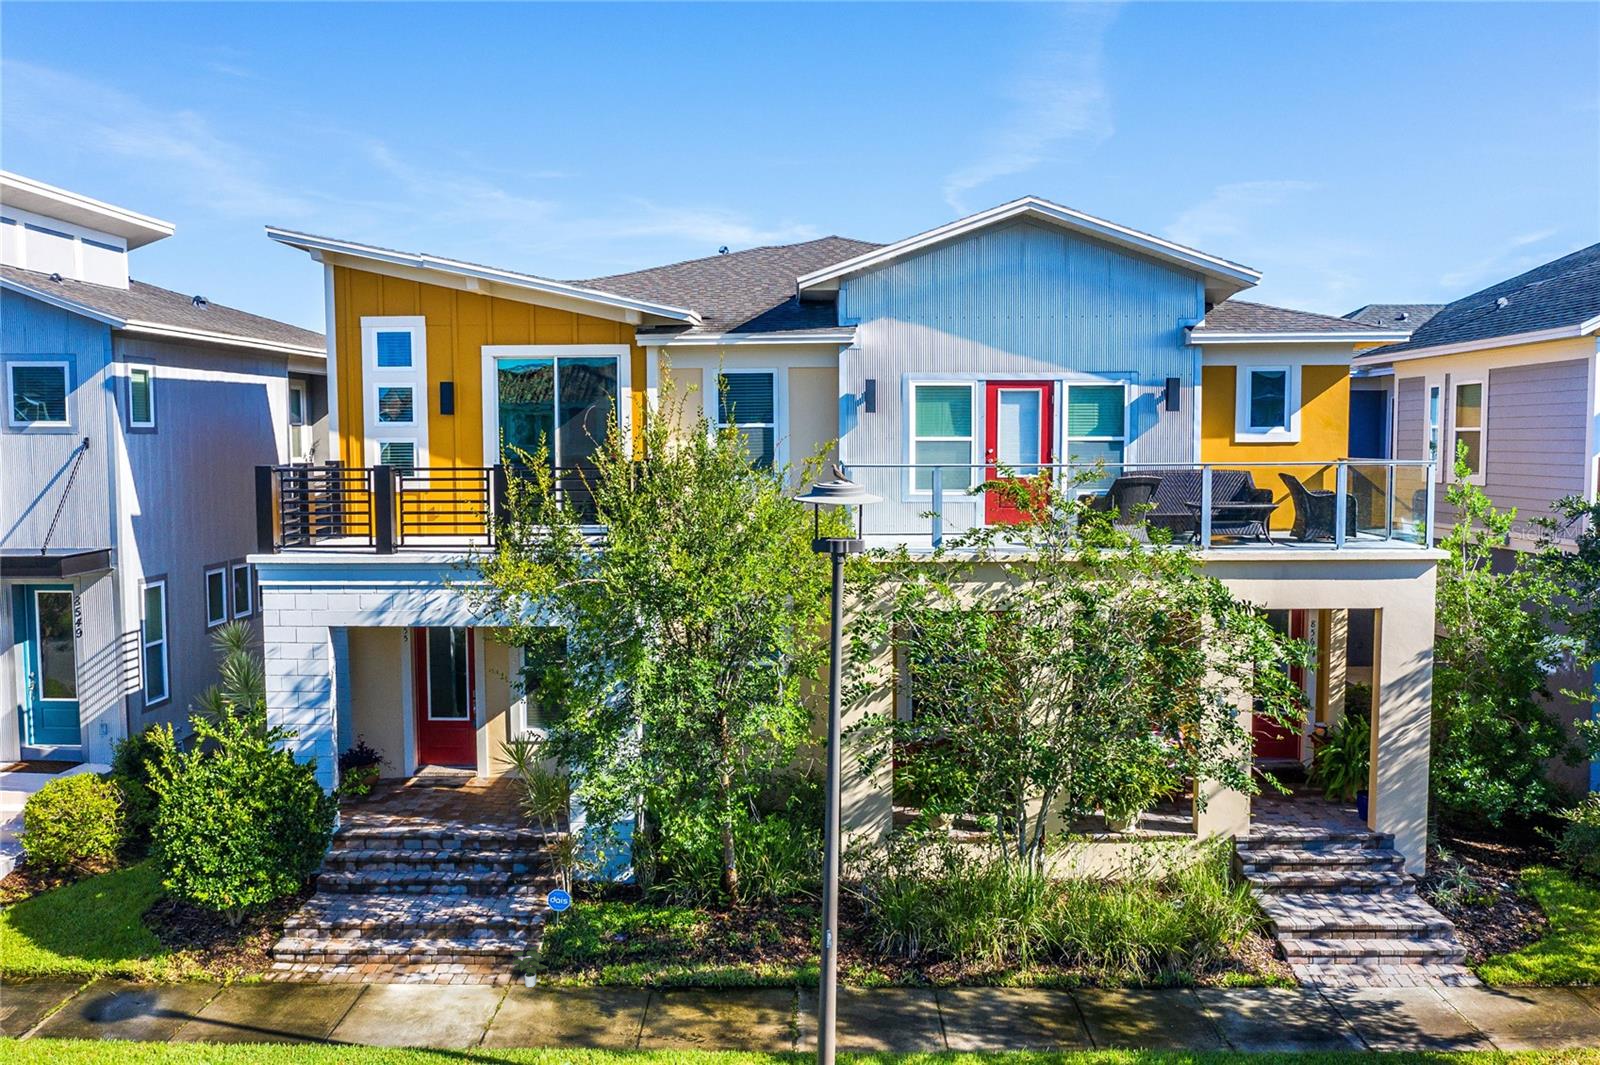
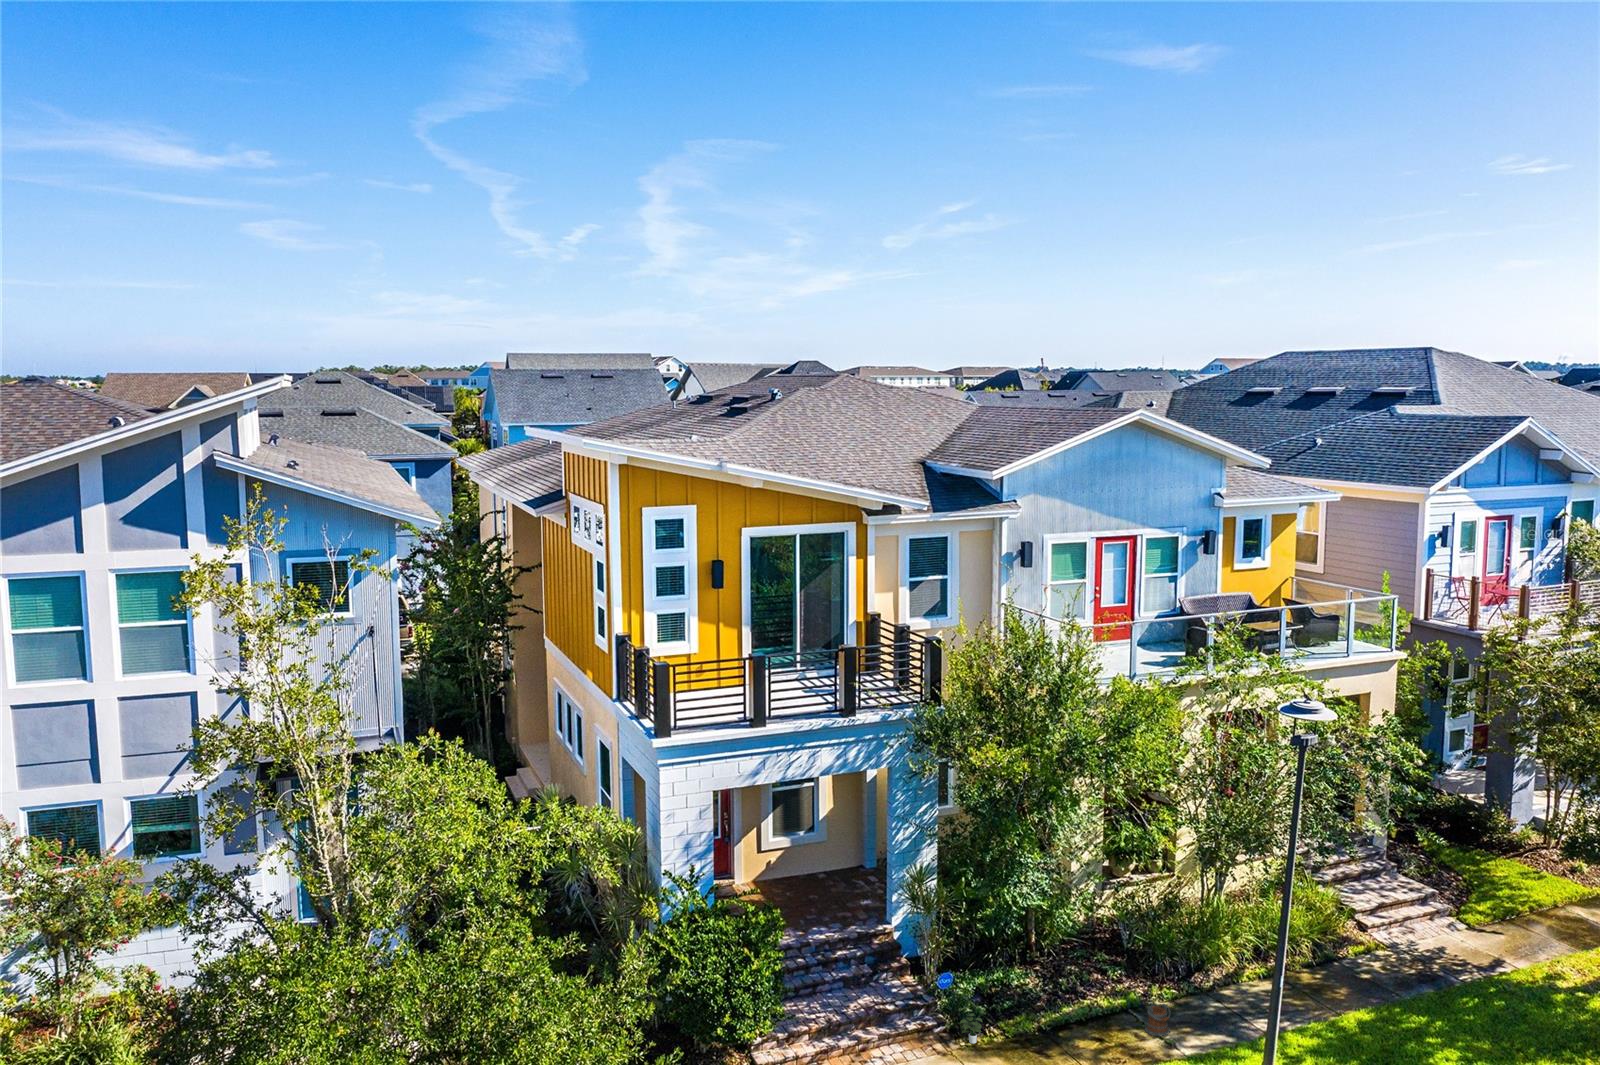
bucket: none [758,989,797,1038] -> present [1145,1004,1170,1036]

